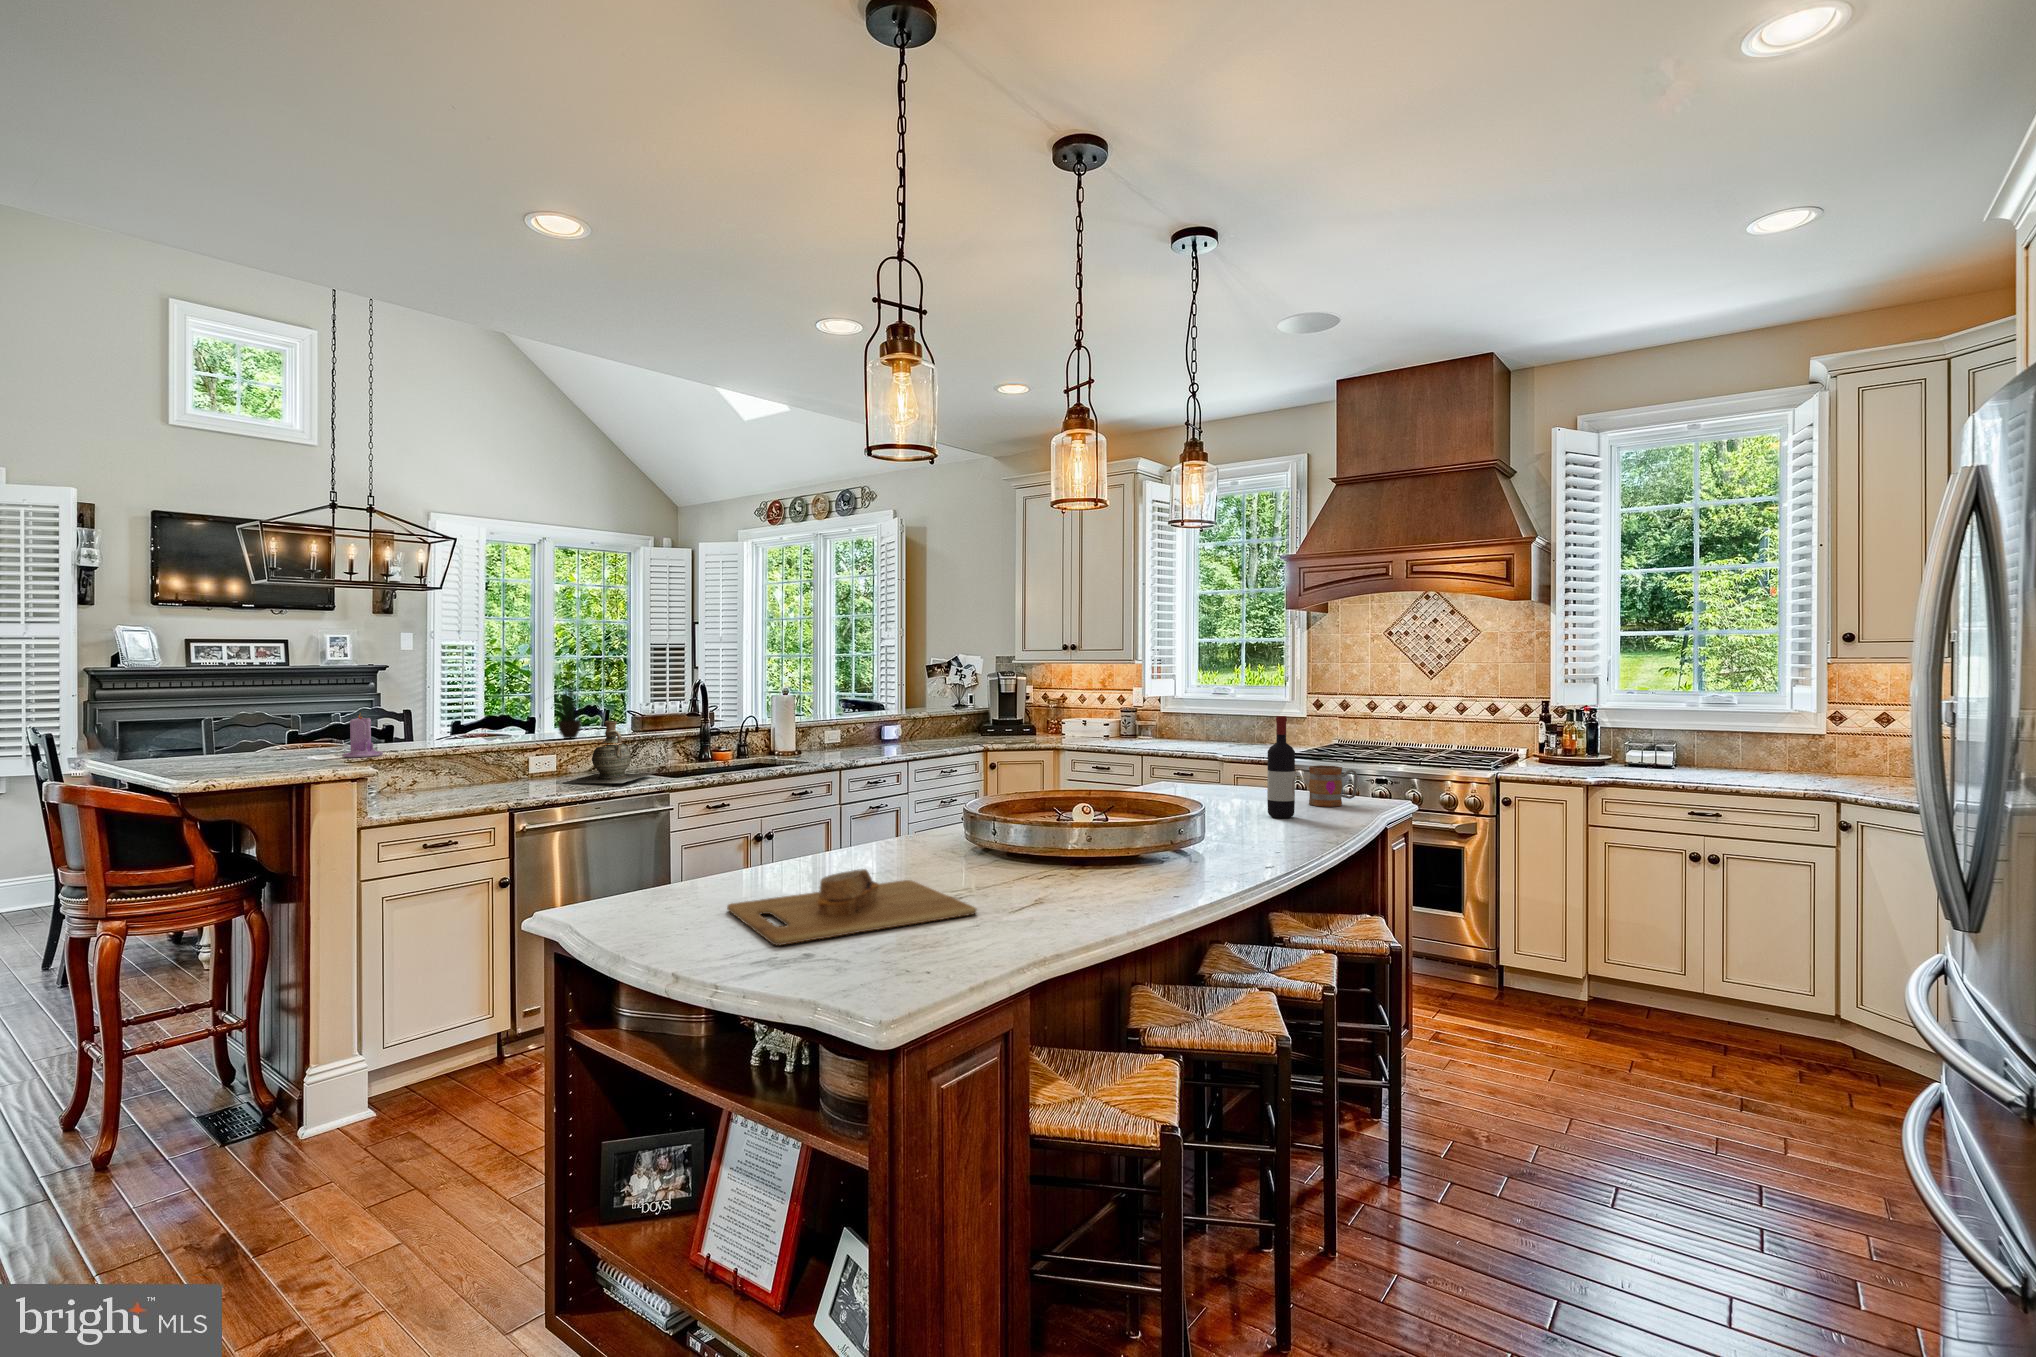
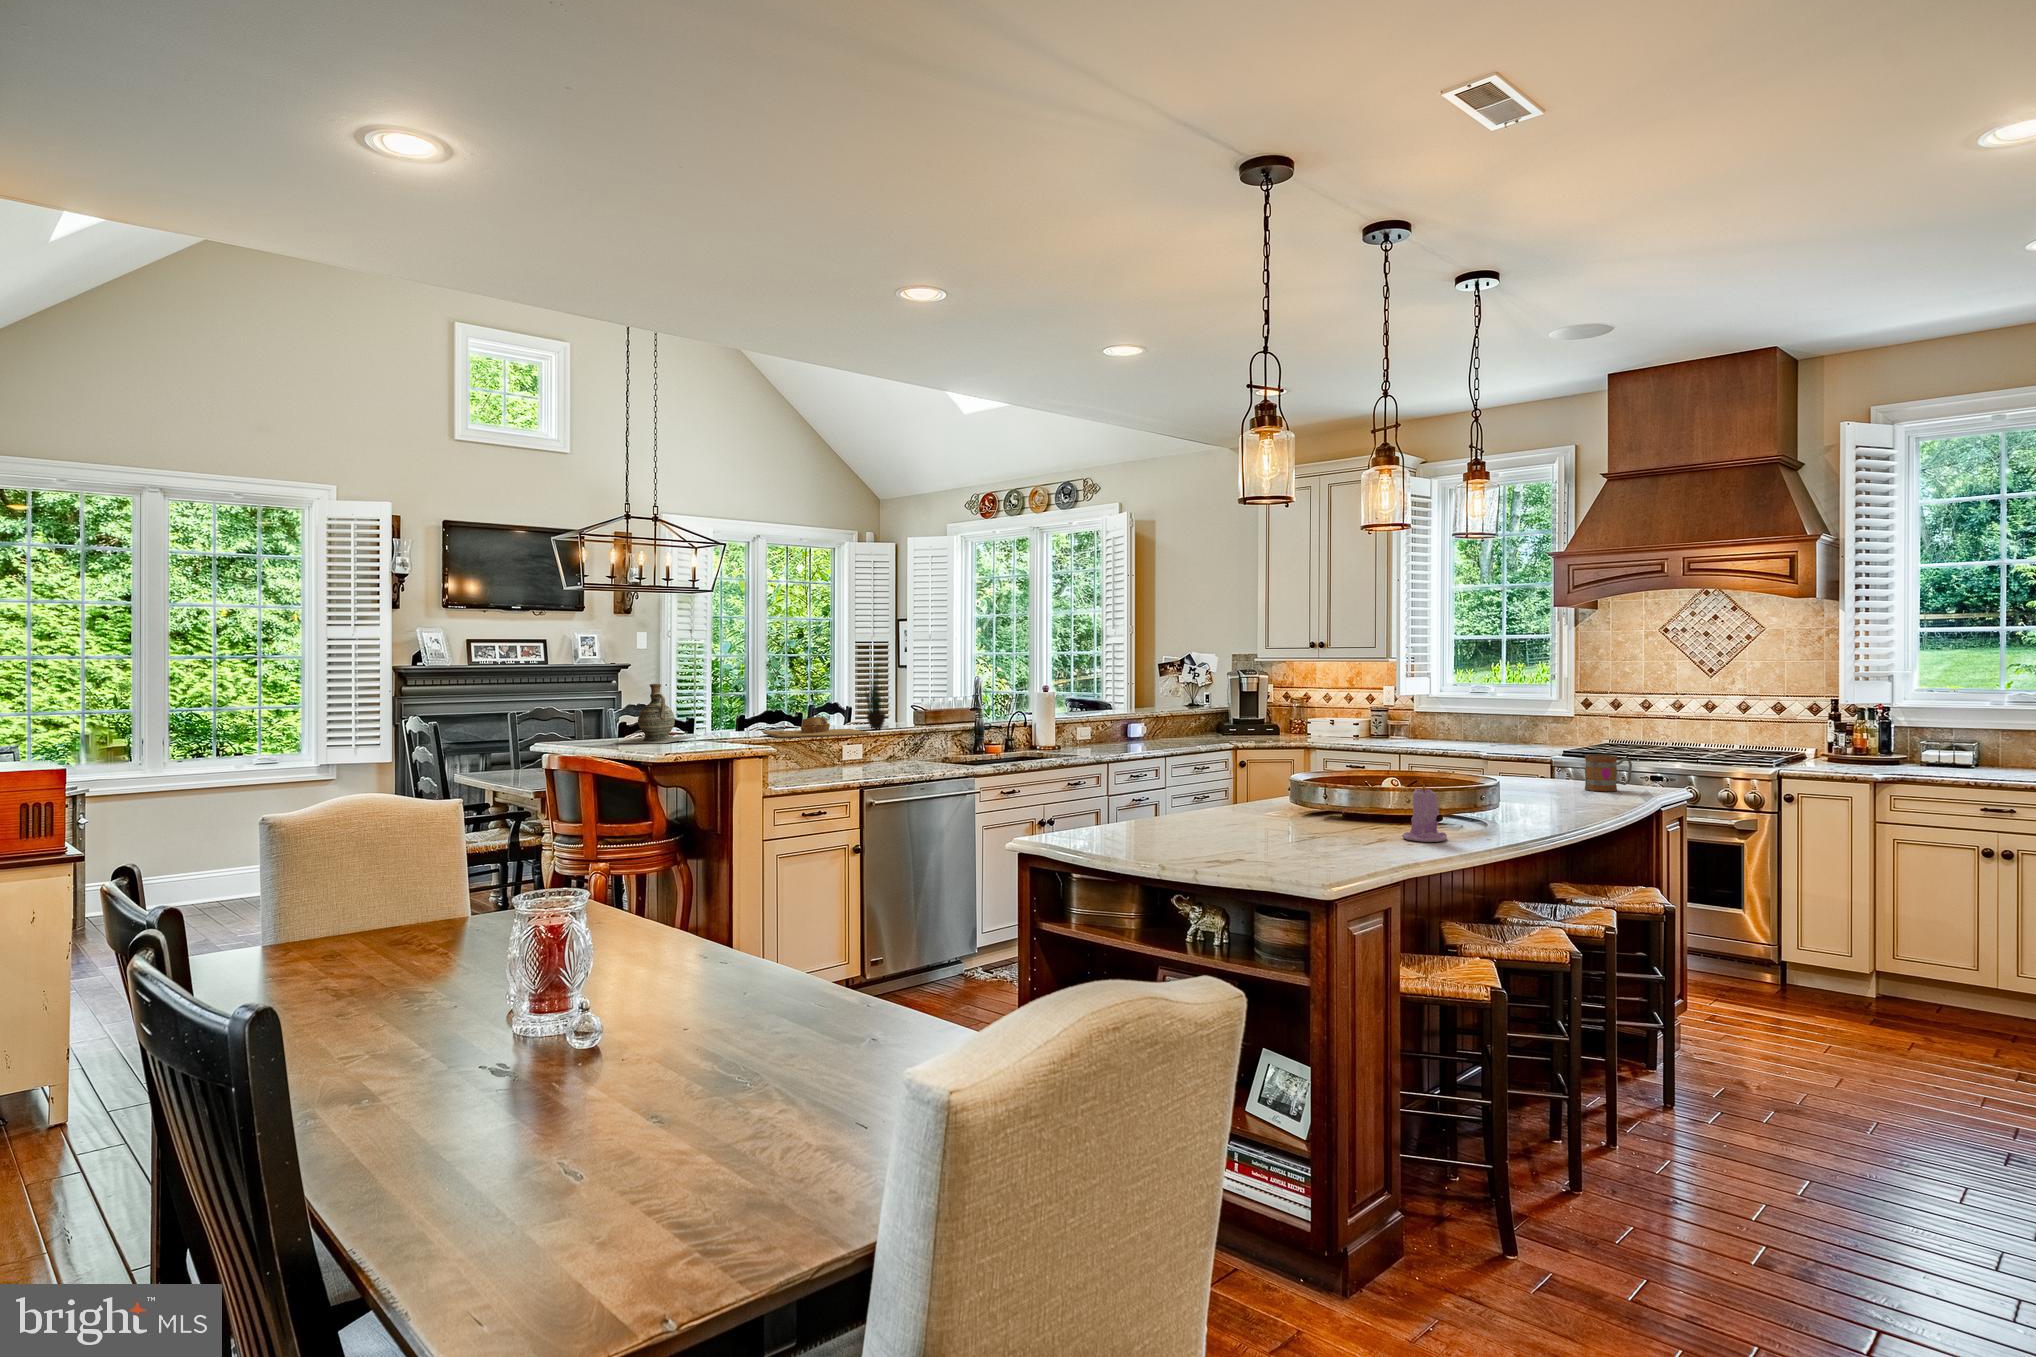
candle: present [342,713,383,758] -> present [1402,784,1447,842]
wine bottle: present [1267,716,1295,818] -> none [1547,707,1573,798]
ceramic jug: present [563,721,651,783] -> present [613,684,694,743]
cutting board: present [727,869,976,946] -> present [763,717,870,738]

